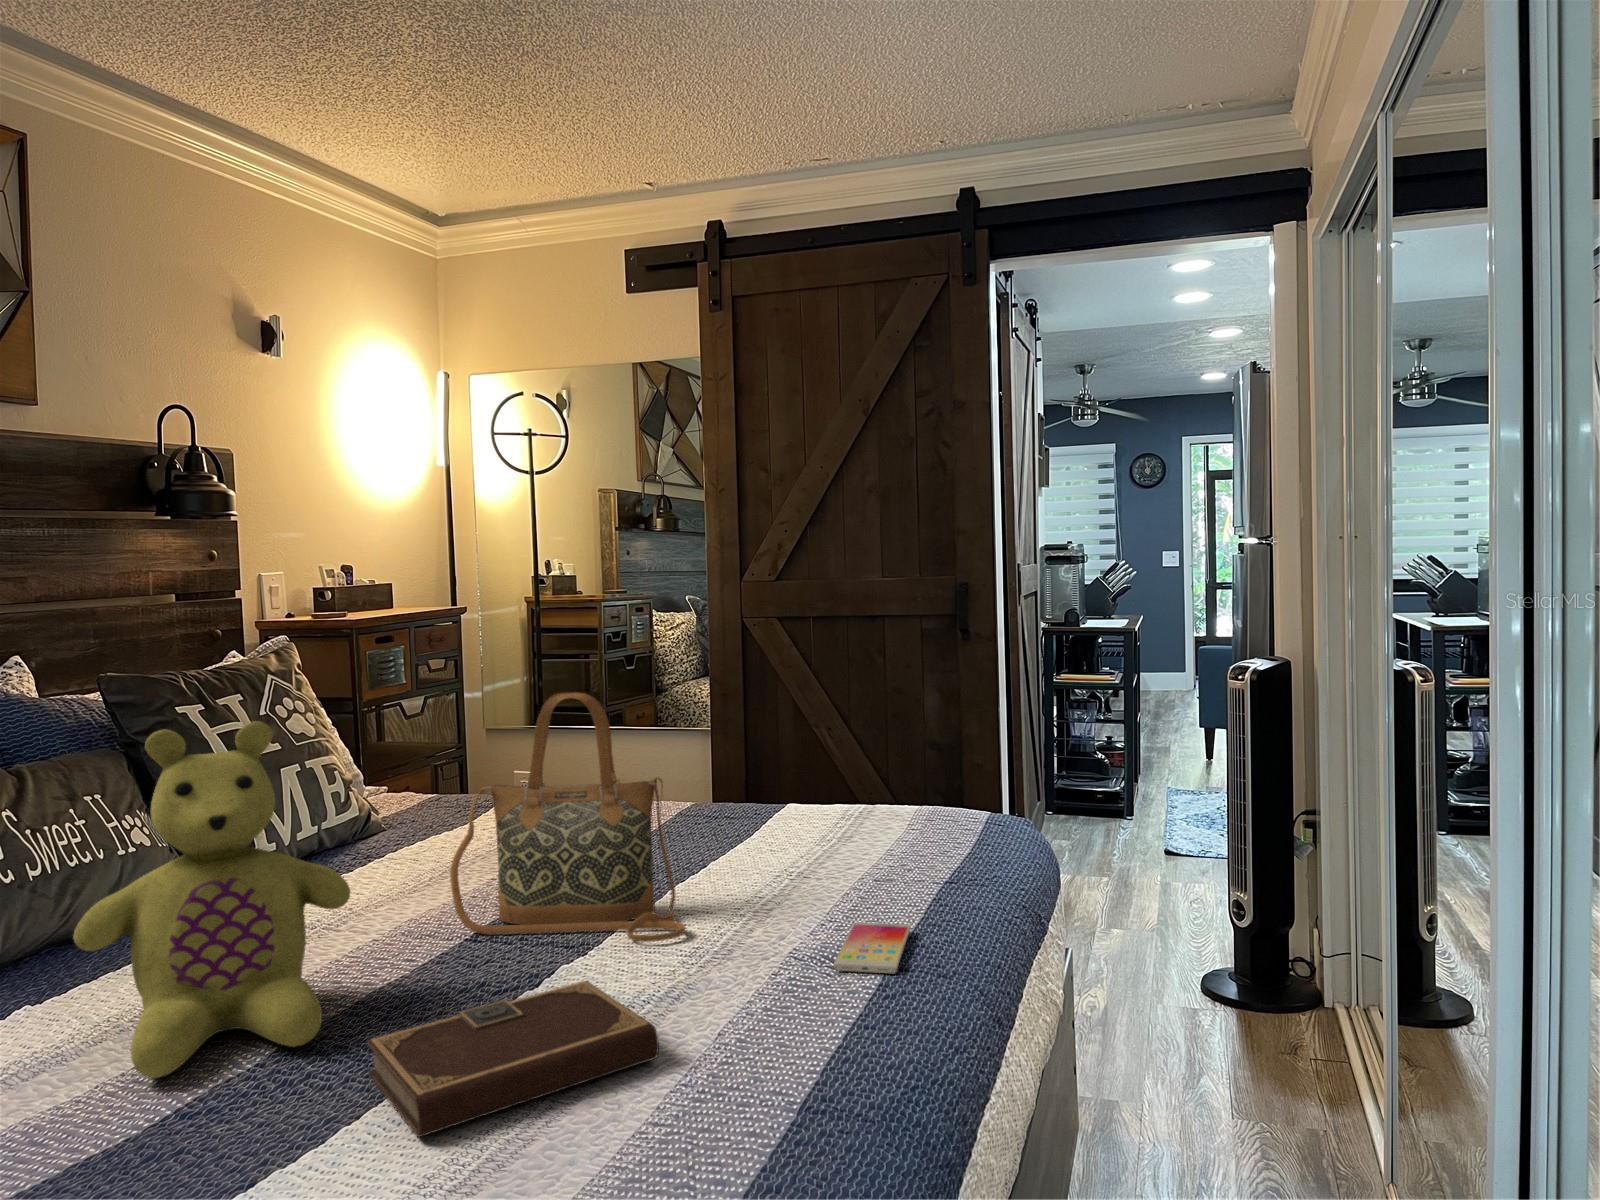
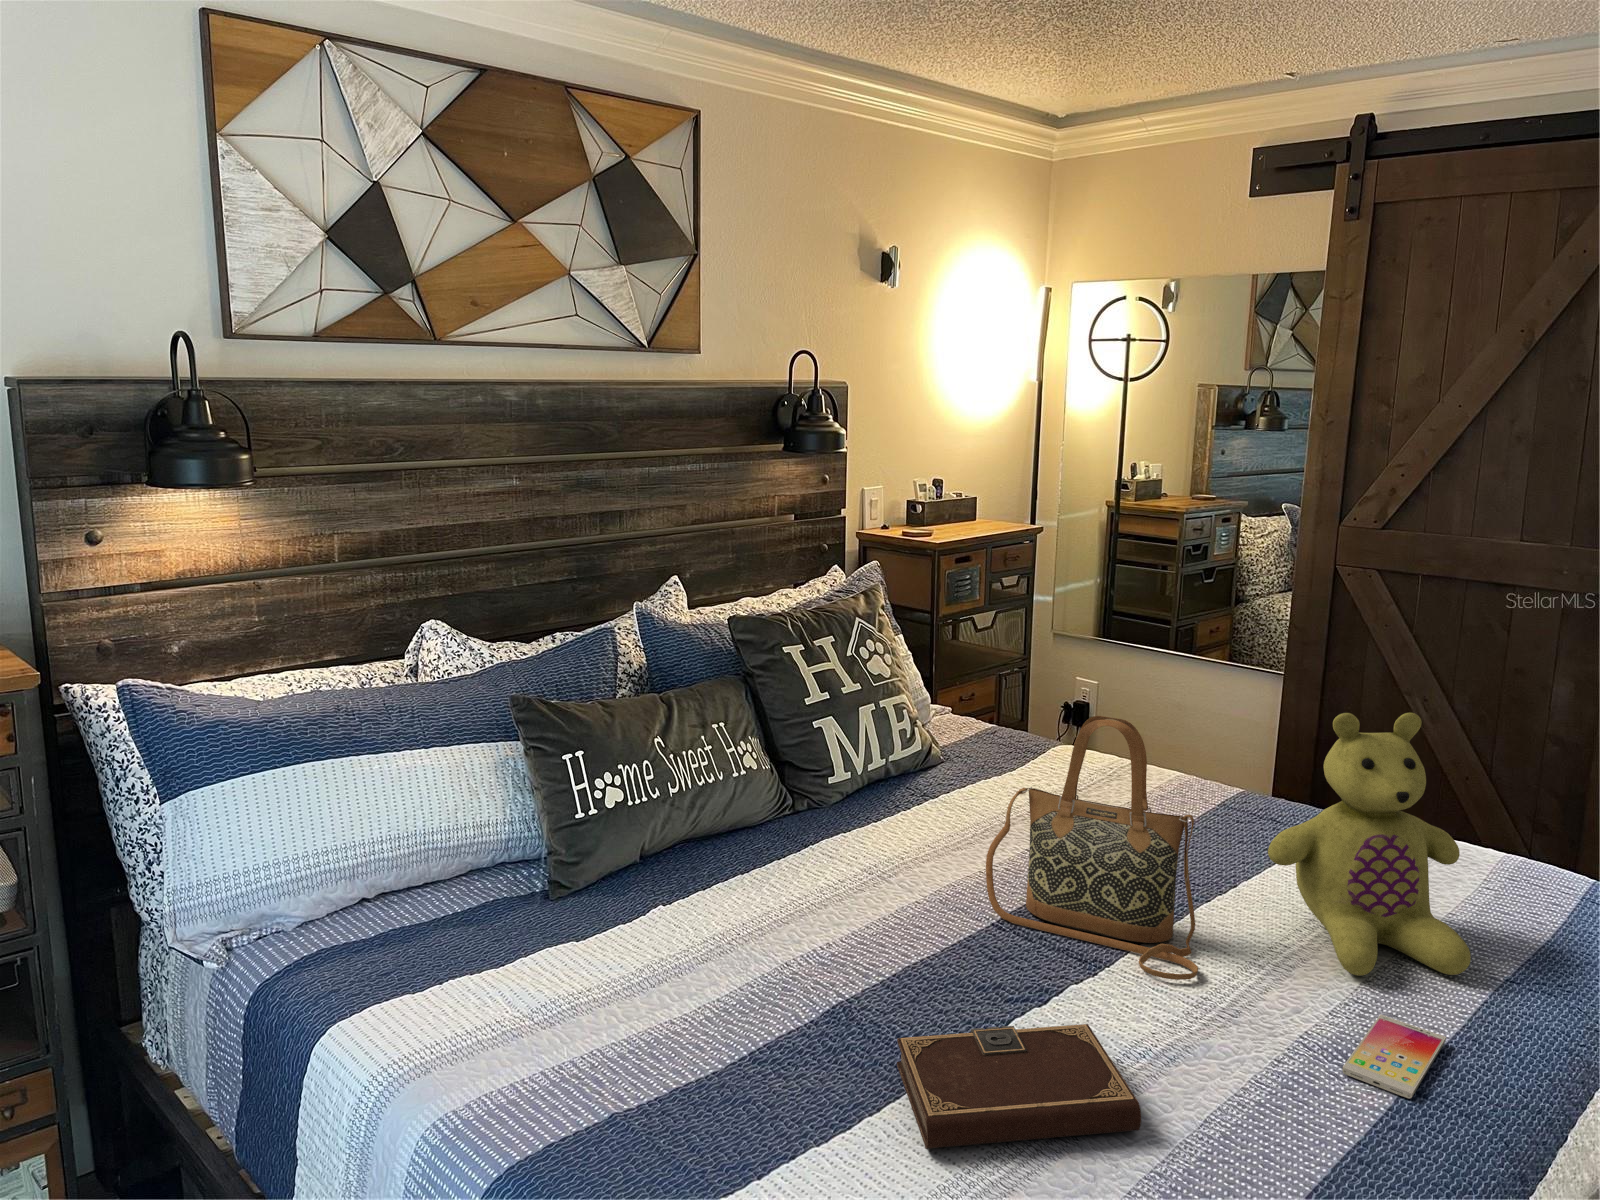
stuffed bear: present [73,721,350,1078] -> present [1268,713,1471,976]

